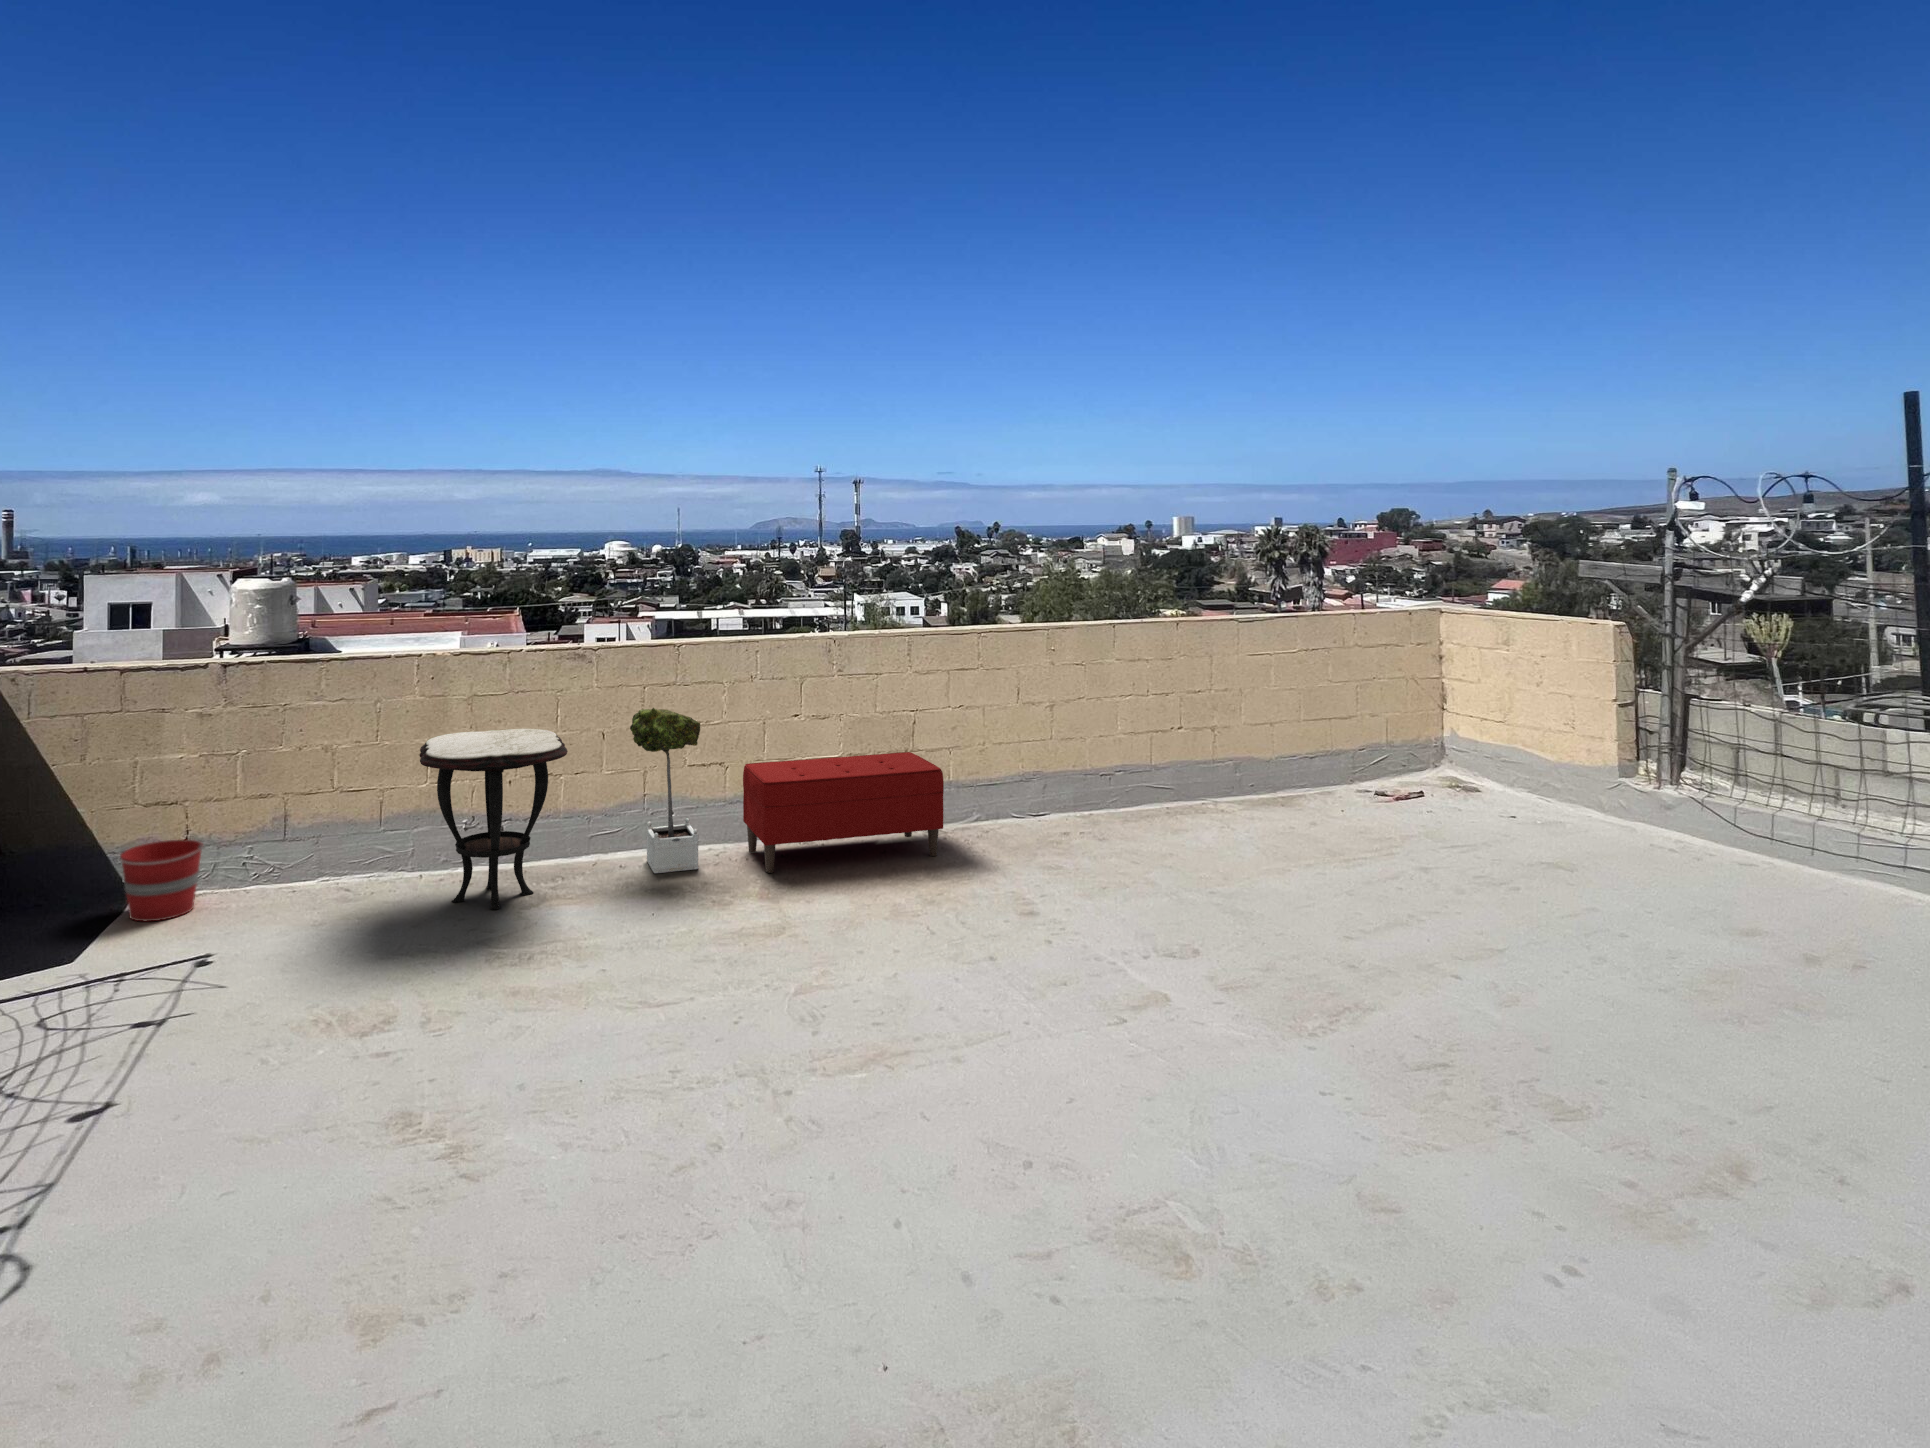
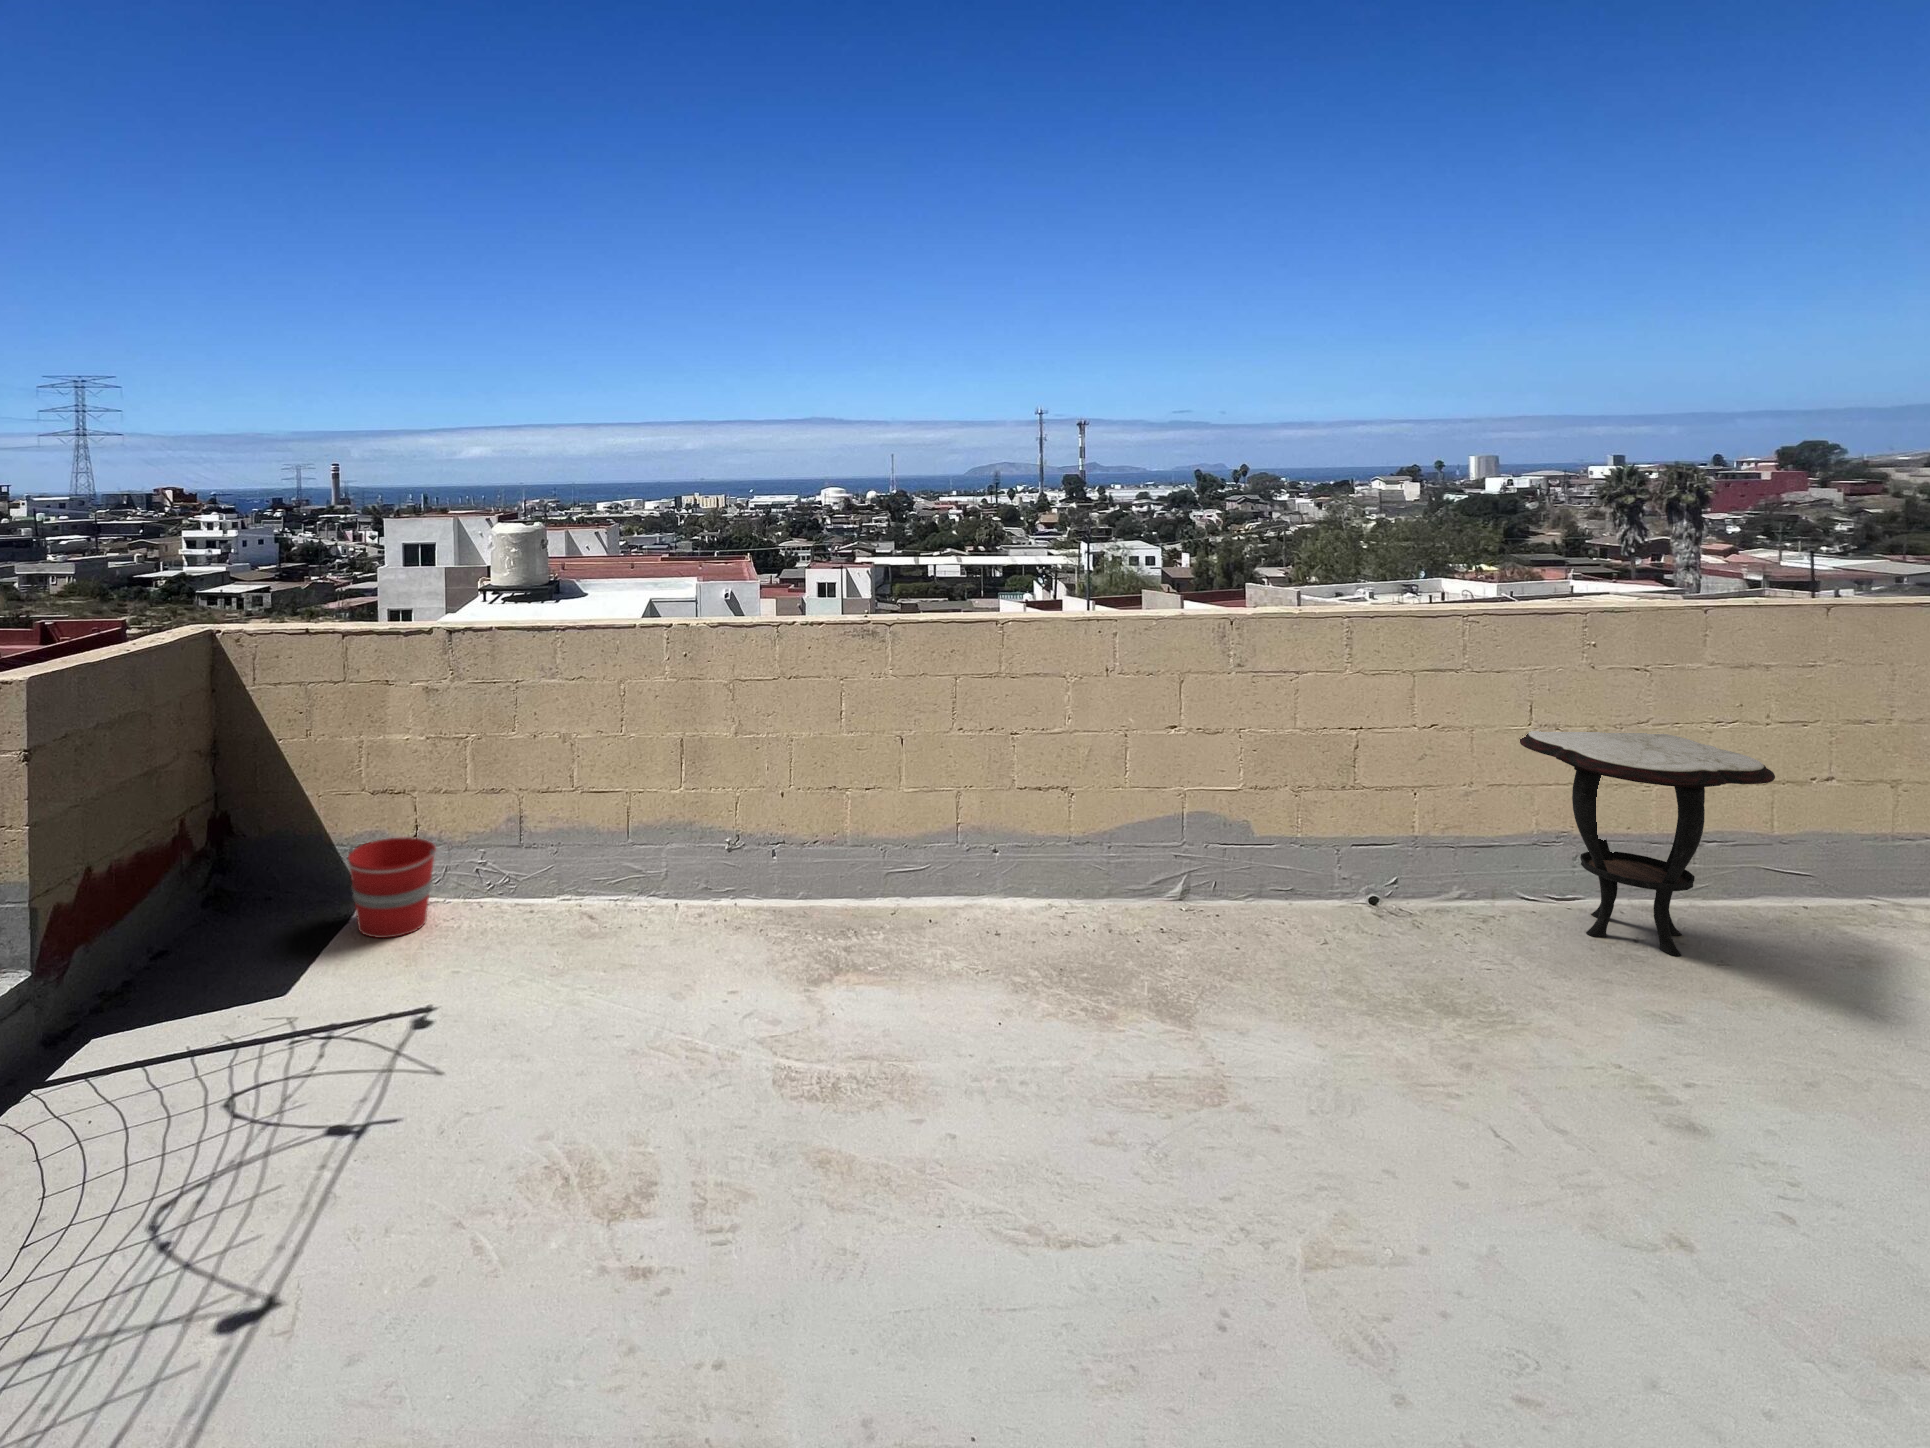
potted tree: present [630,708,700,873] -> none [931,717,1025,932]
side table: present [419,729,568,910] -> present [1520,731,1775,956]
bench: present [743,752,944,873] -> none [1073,790,1372,950]

